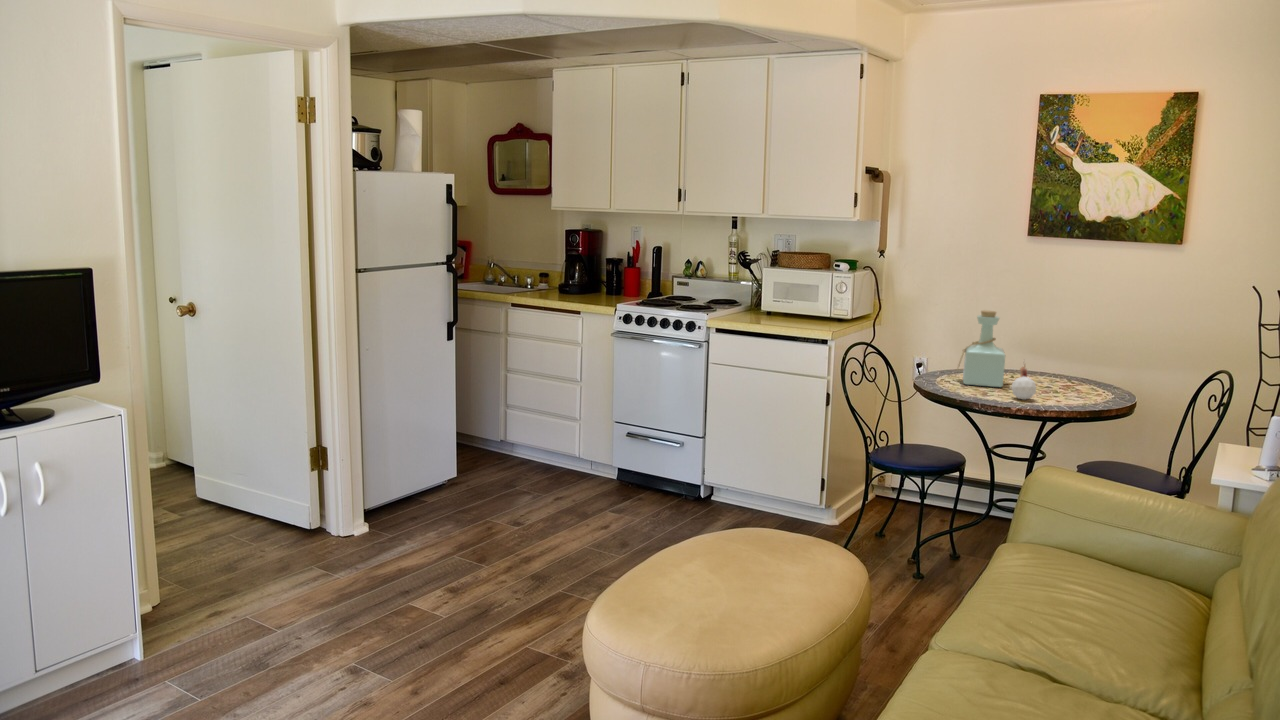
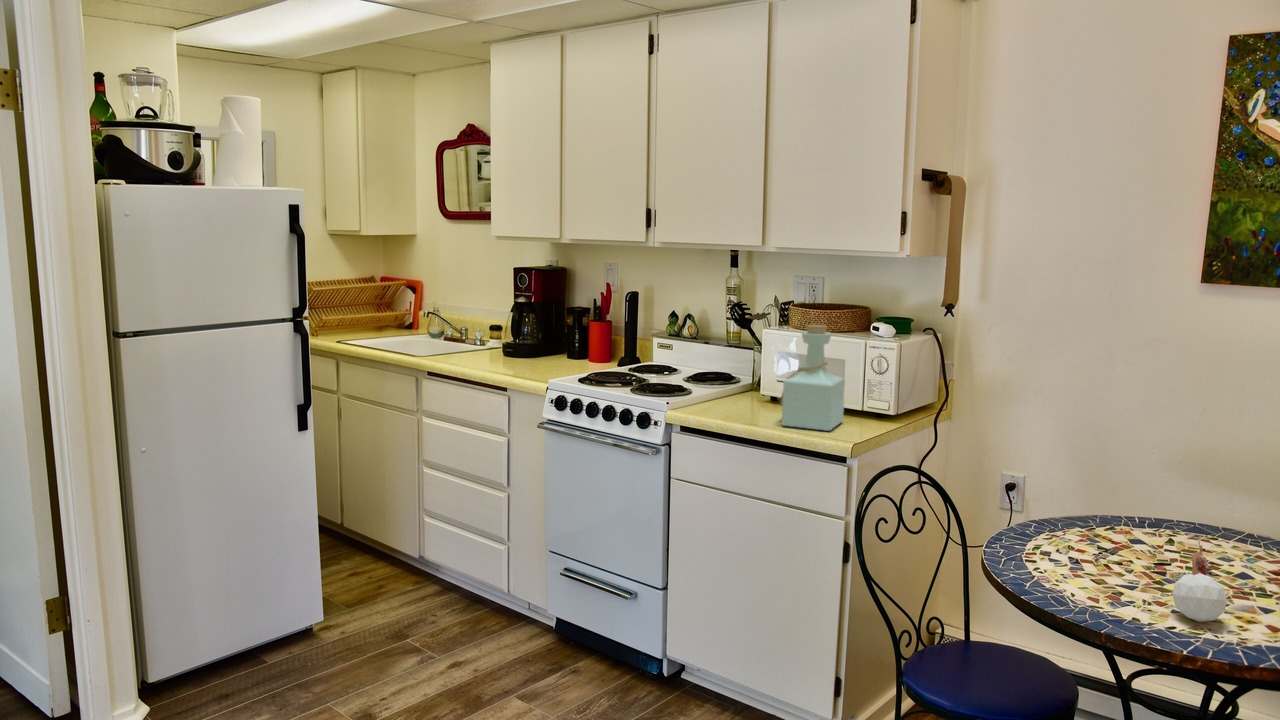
bottle: present [958,310,1005,387] -> present [780,325,845,431]

